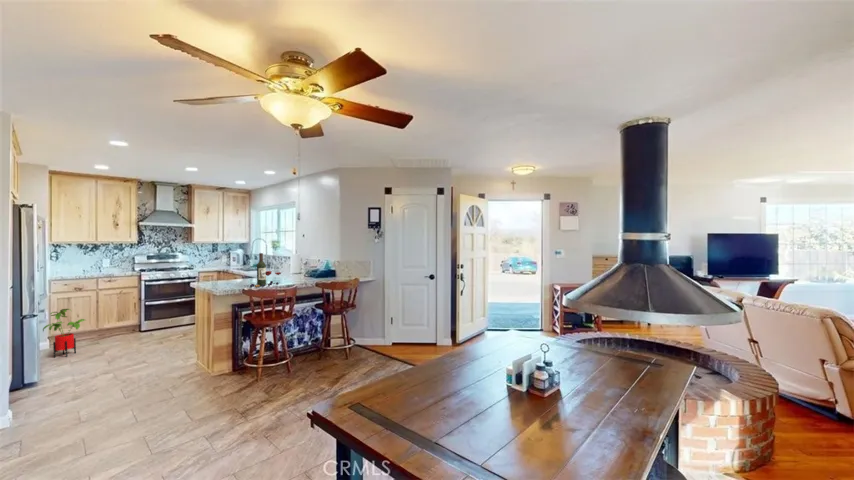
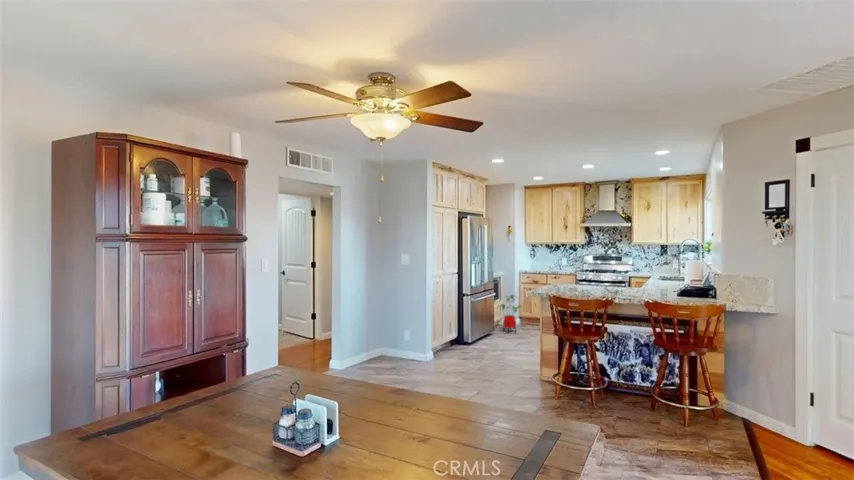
wine bottle: present [250,253,281,287] -> none [567,253,611,293]

